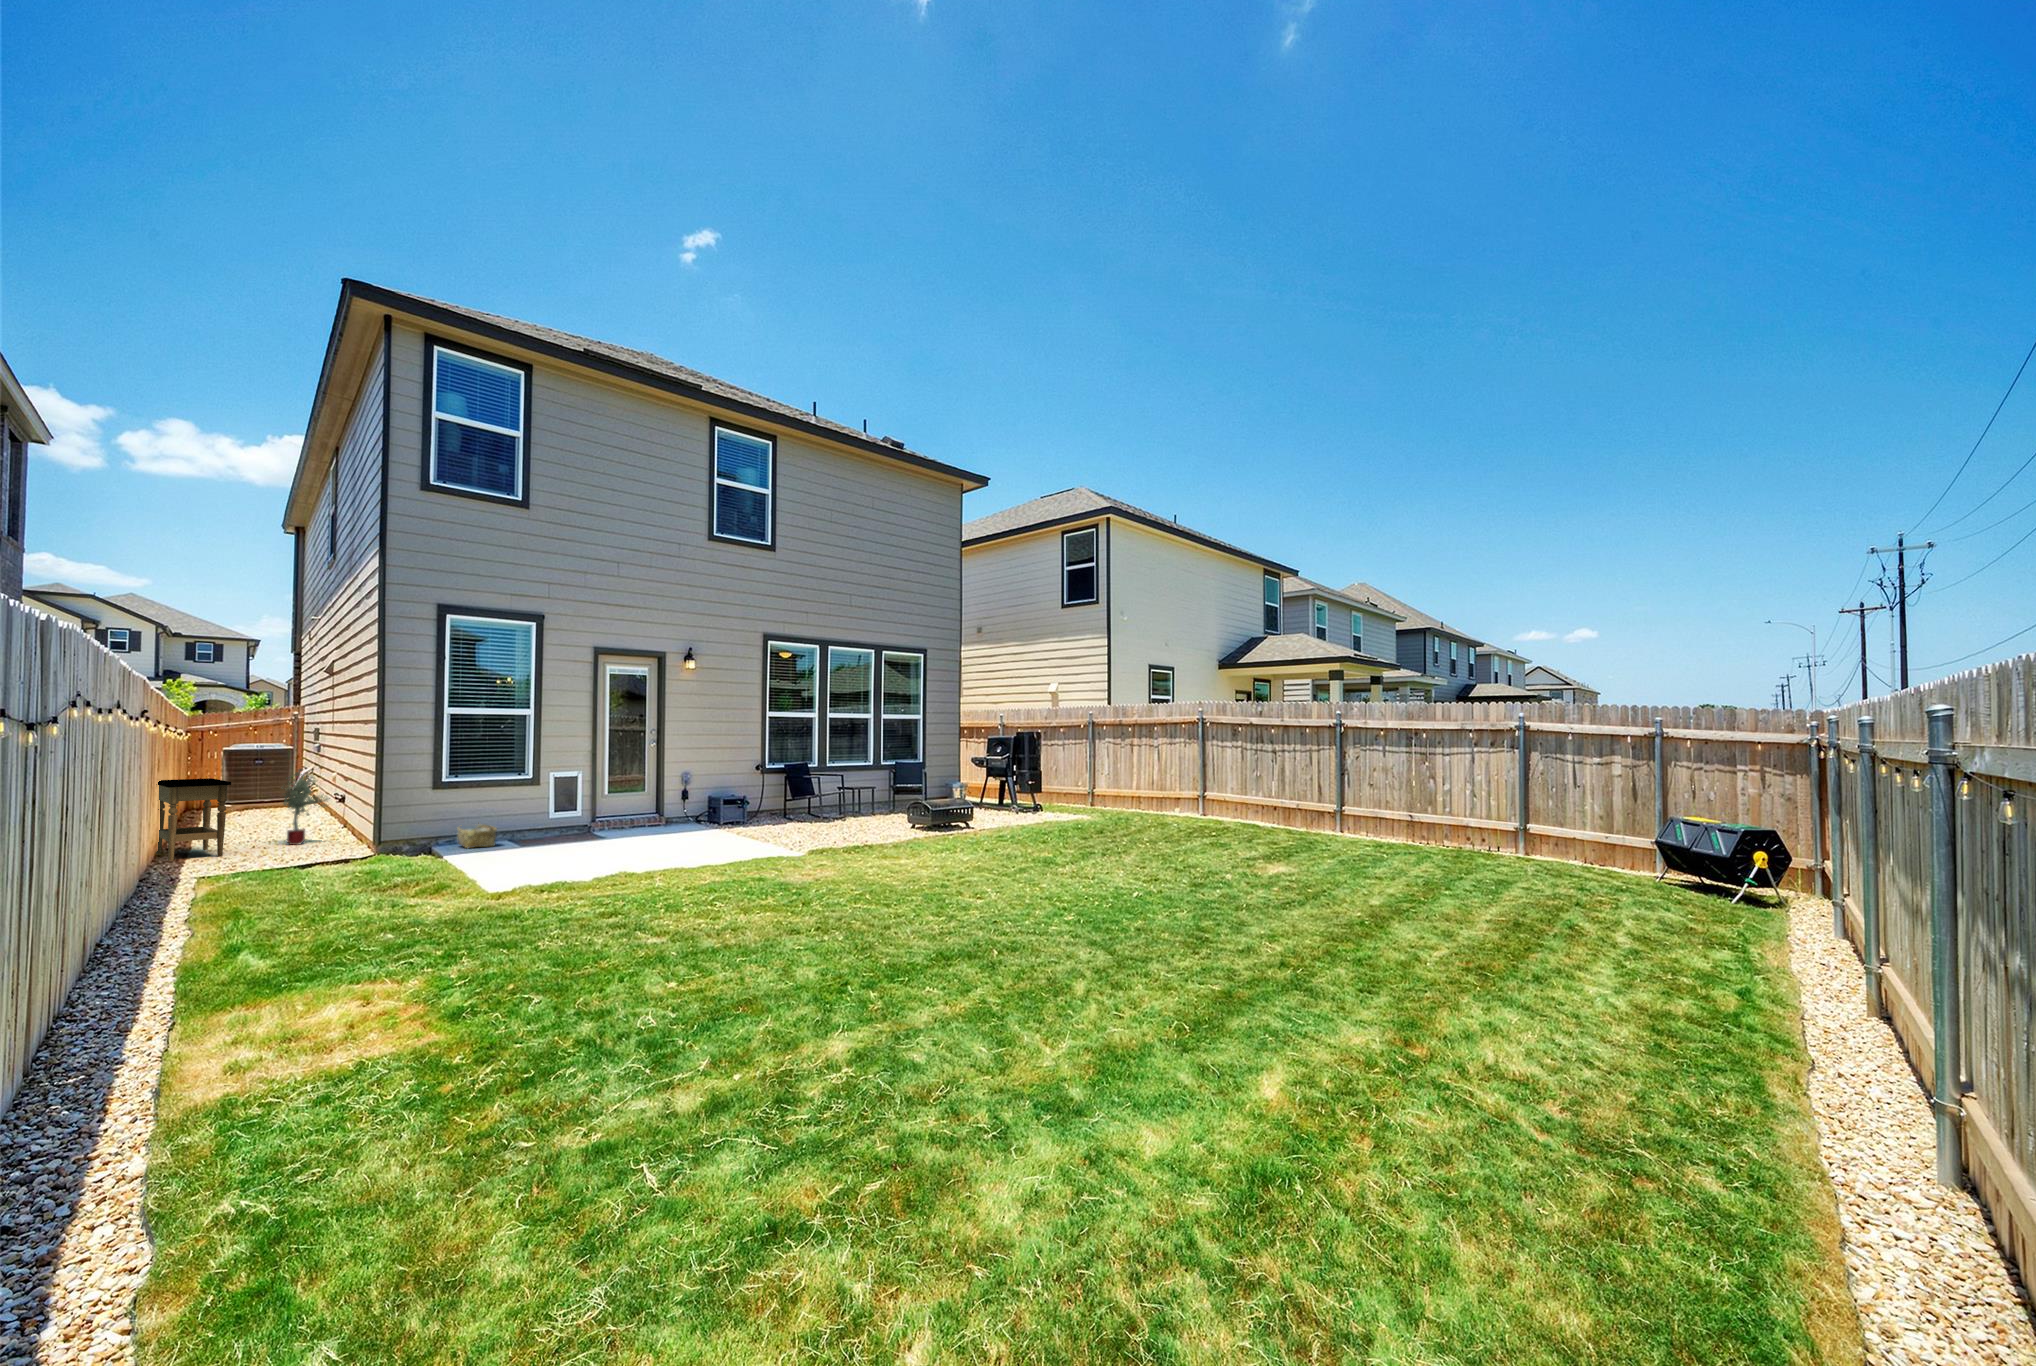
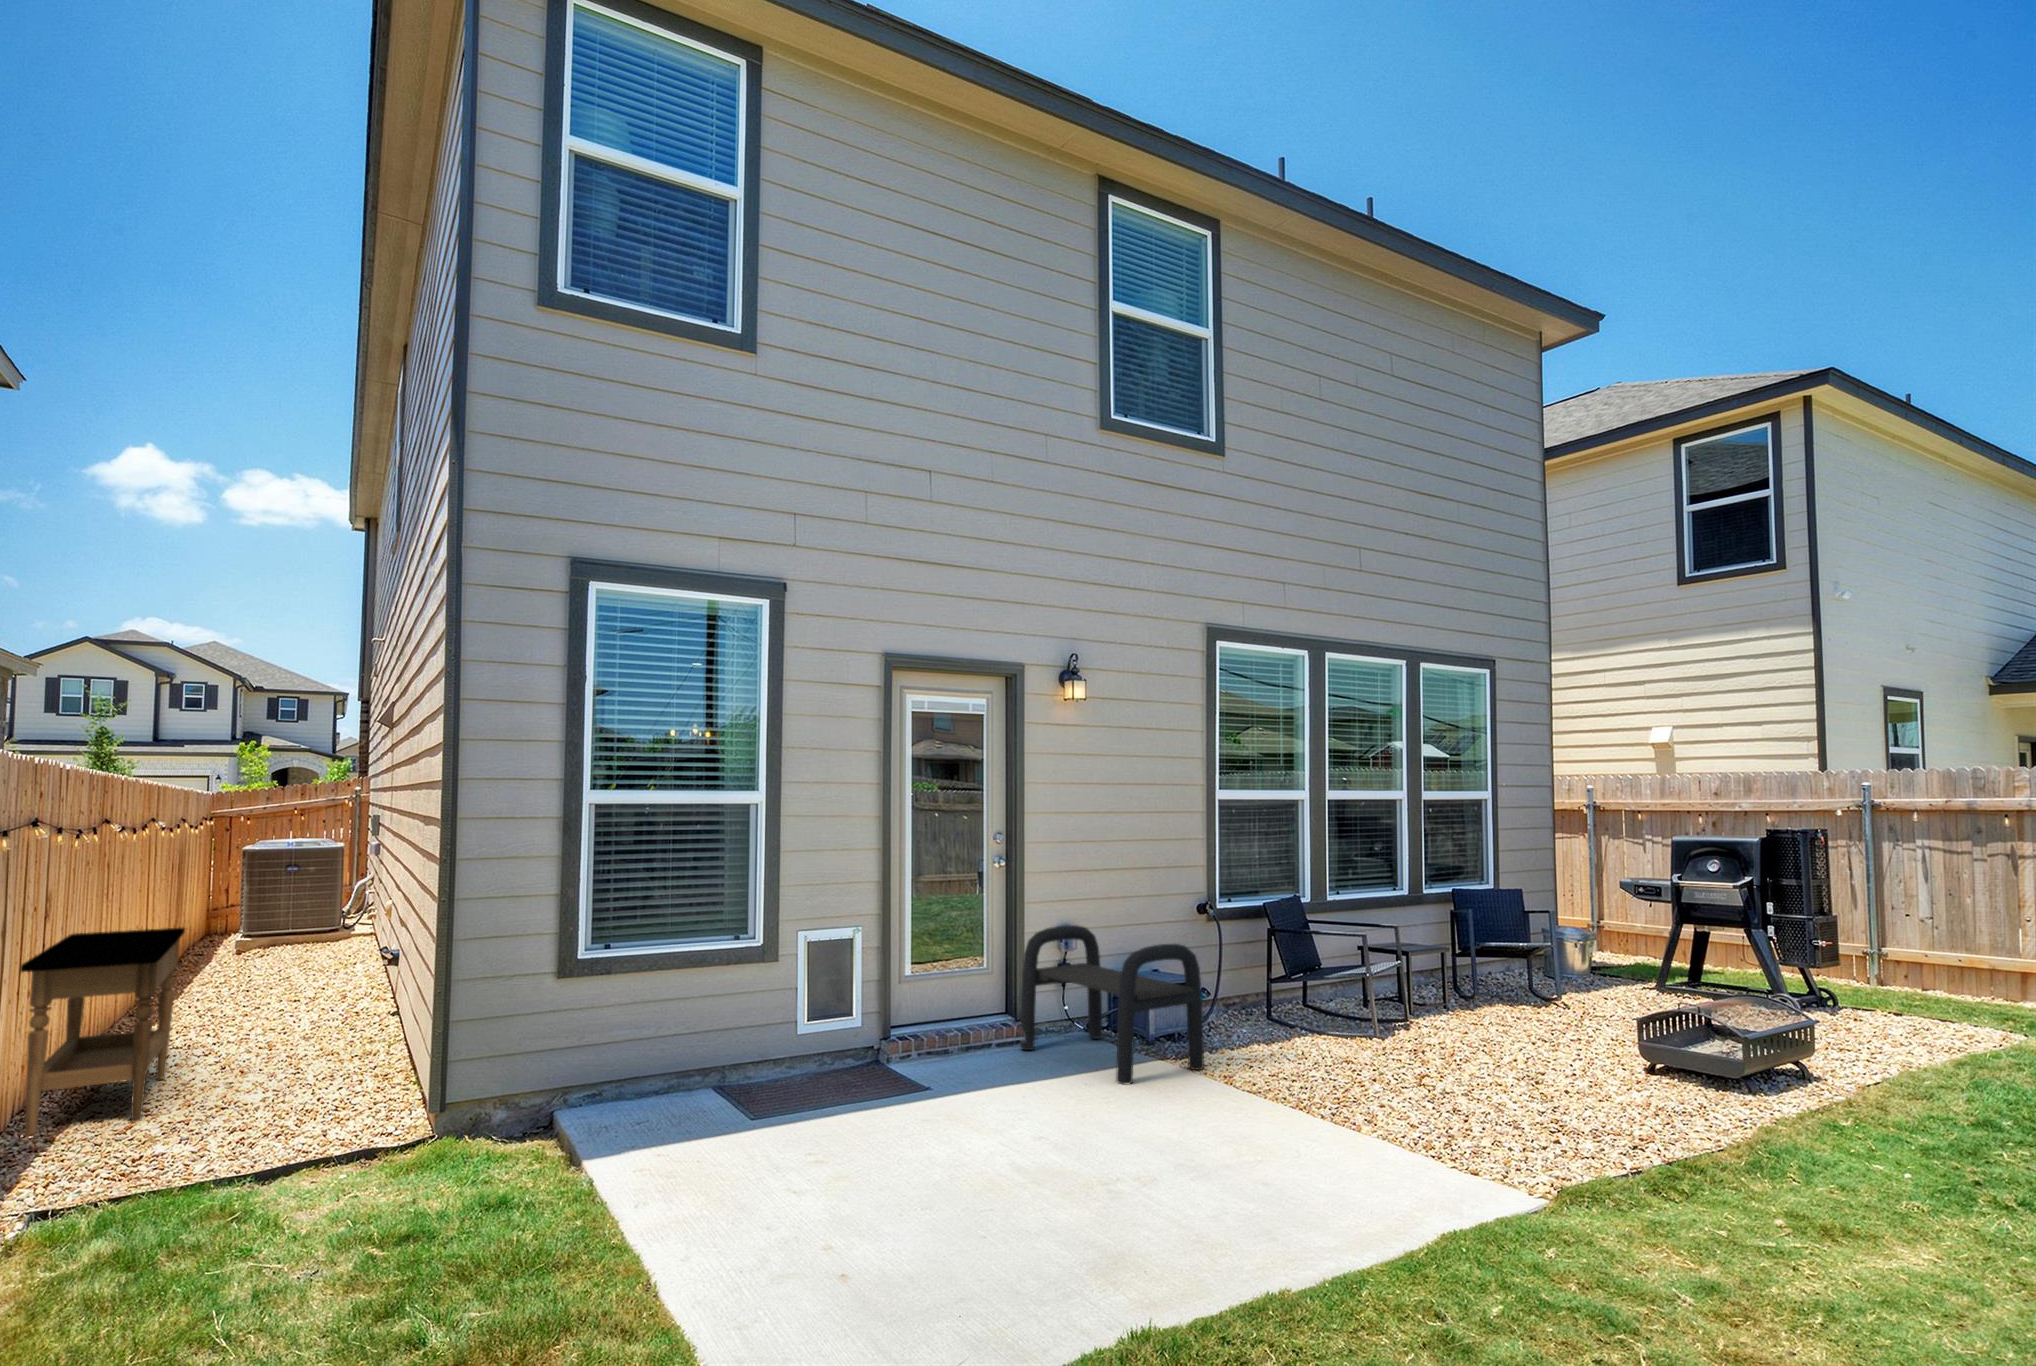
potted tree: present [283,769,330,845] -> none [303,907,399,1065]
bench: none [660,774,743,834] -> present [1020,925,1204,1085]
woven basket: present [457,824,497,848] -> none [600,1044,683,1132]

